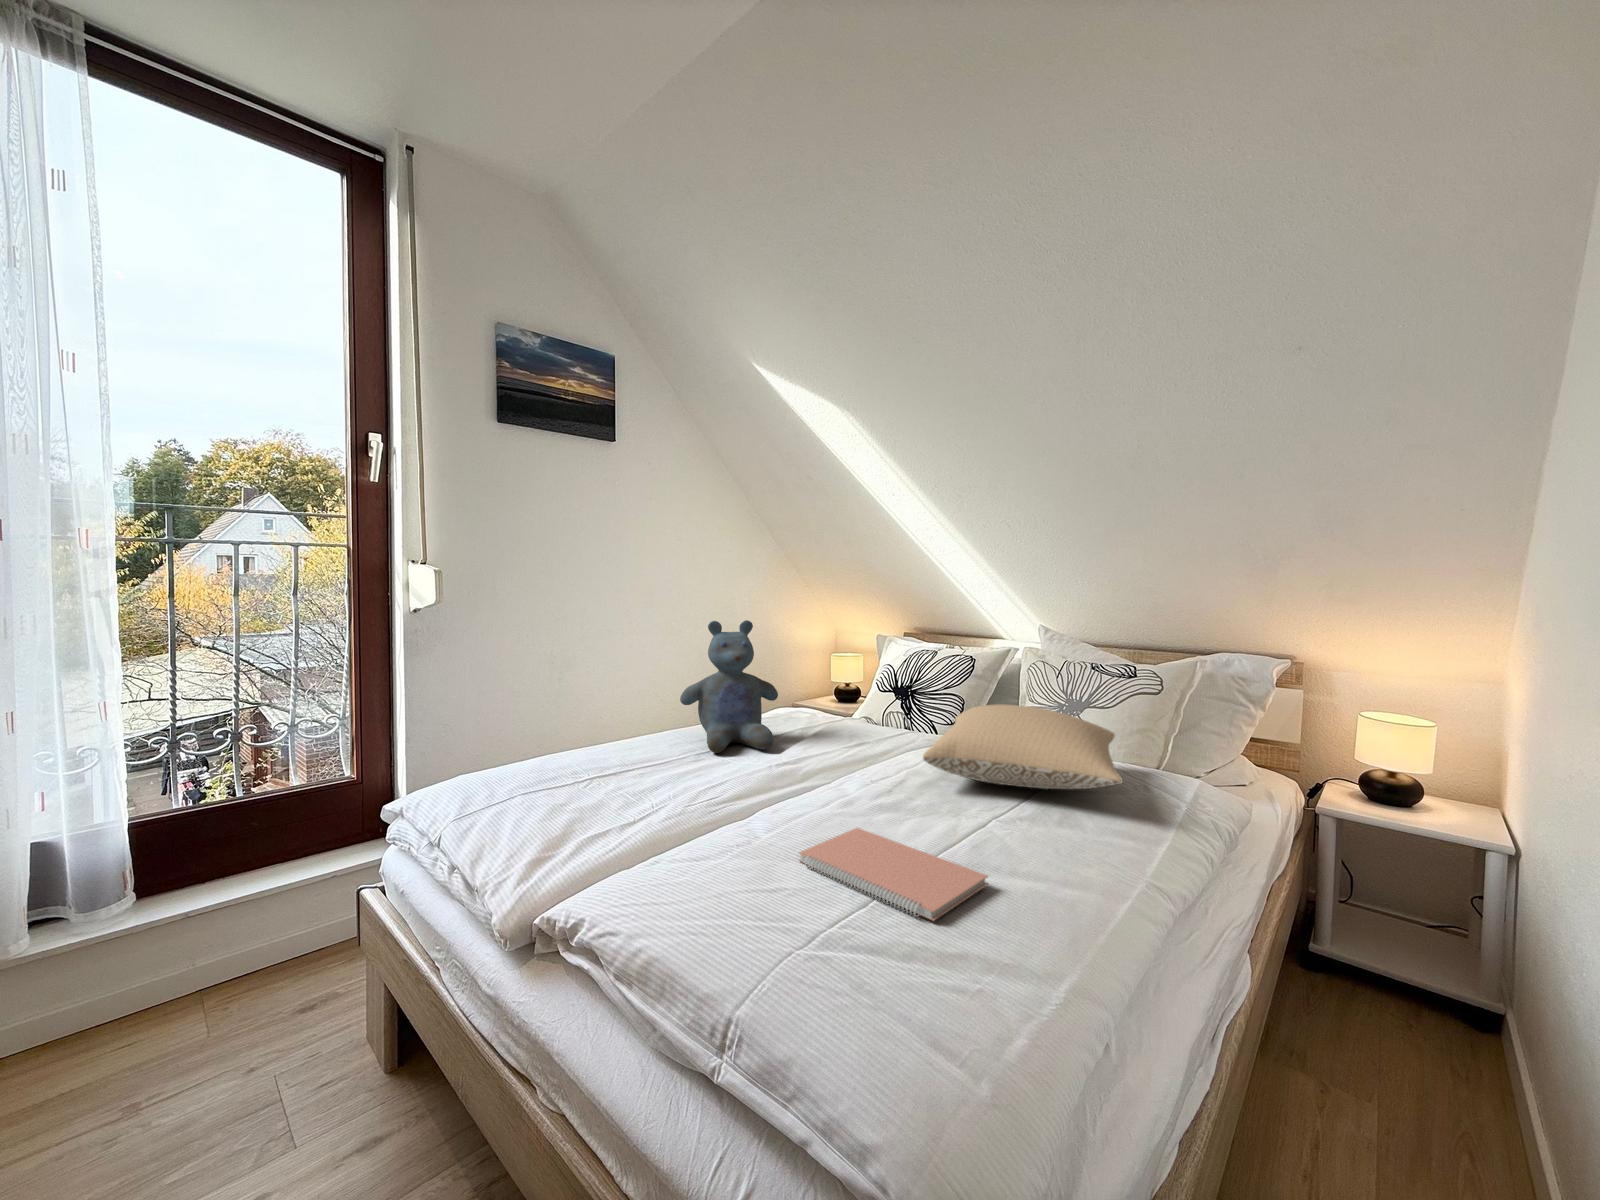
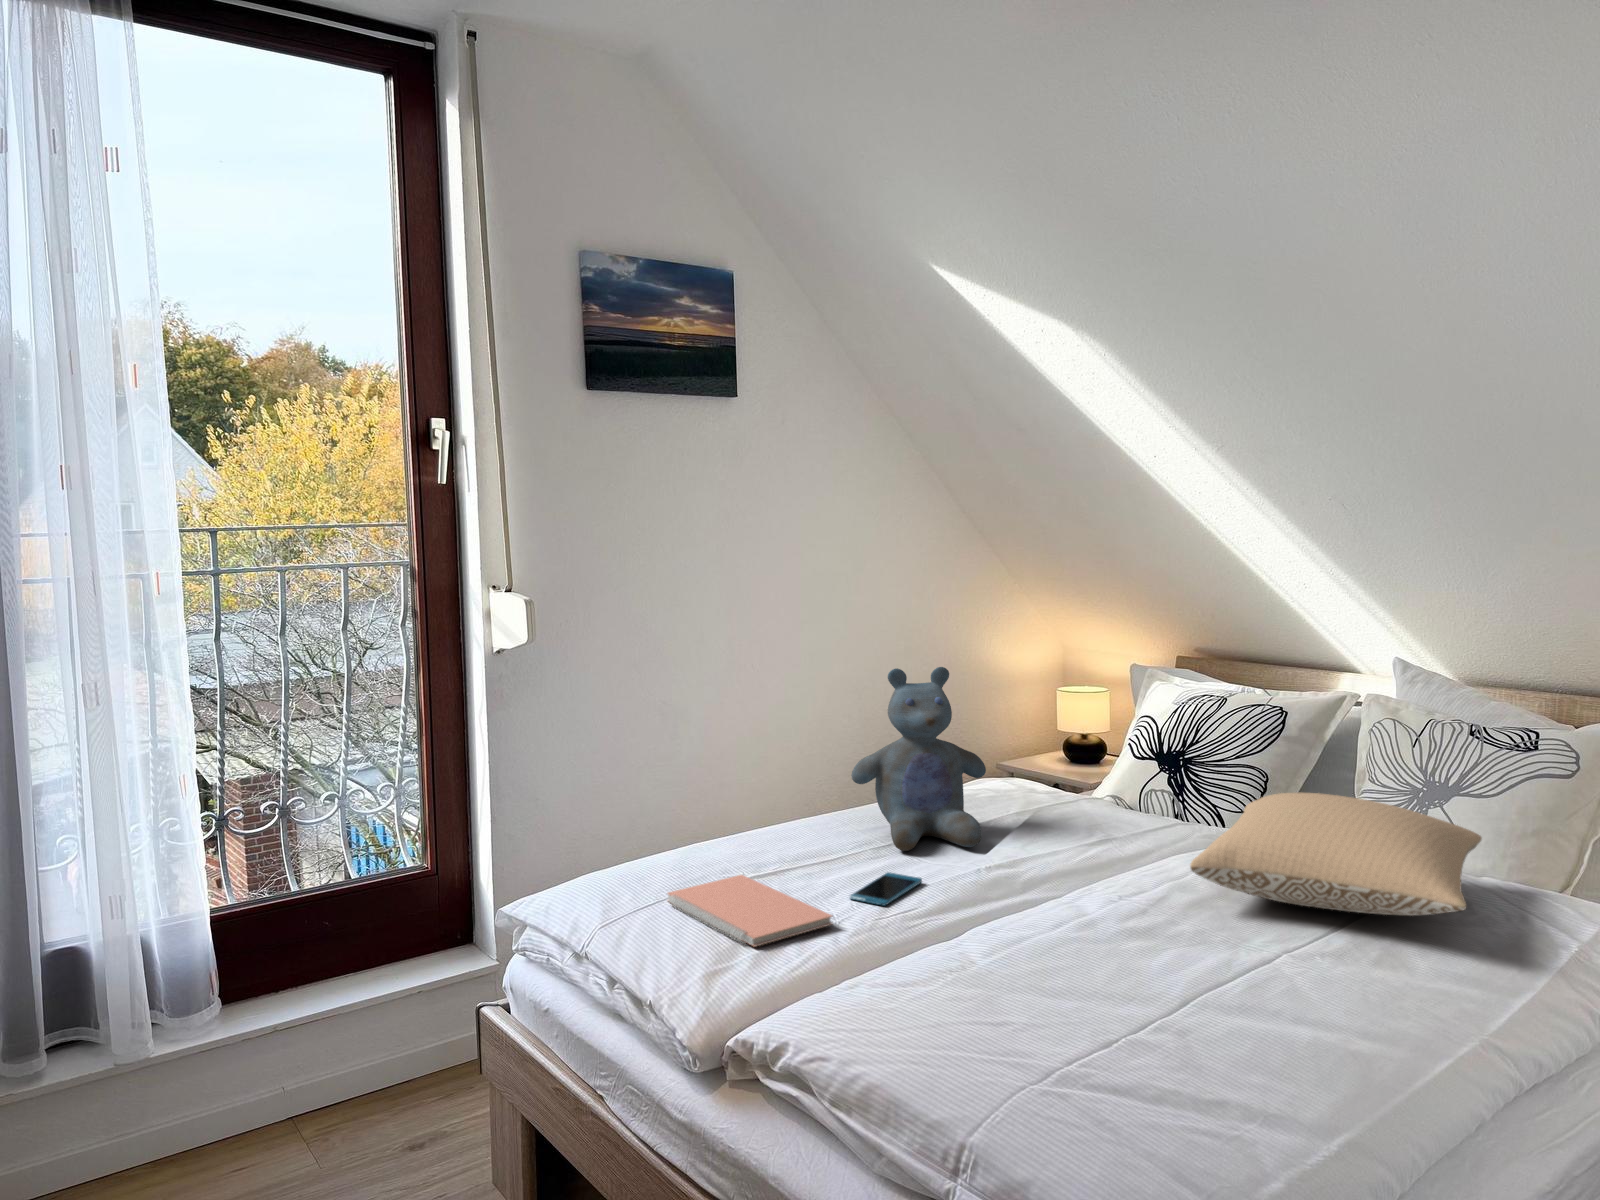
smartphone: none [668,768,726,793] -> present [850,872,922,906]
notebook: present [799,828,988,921] -> present [668,875,833,947]

